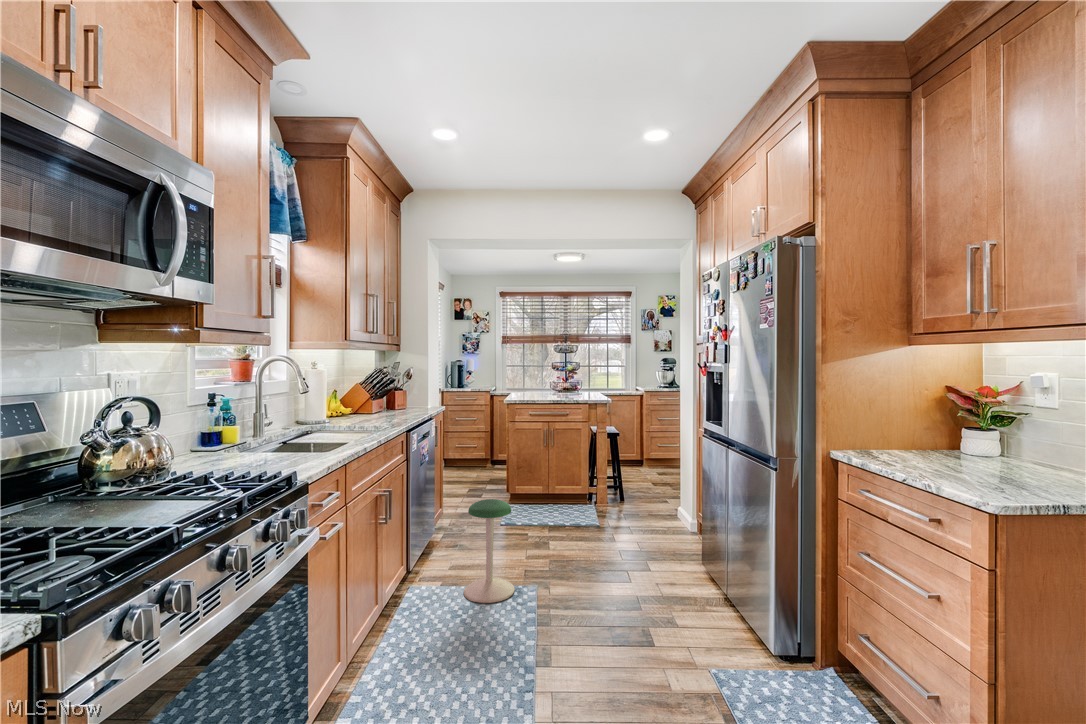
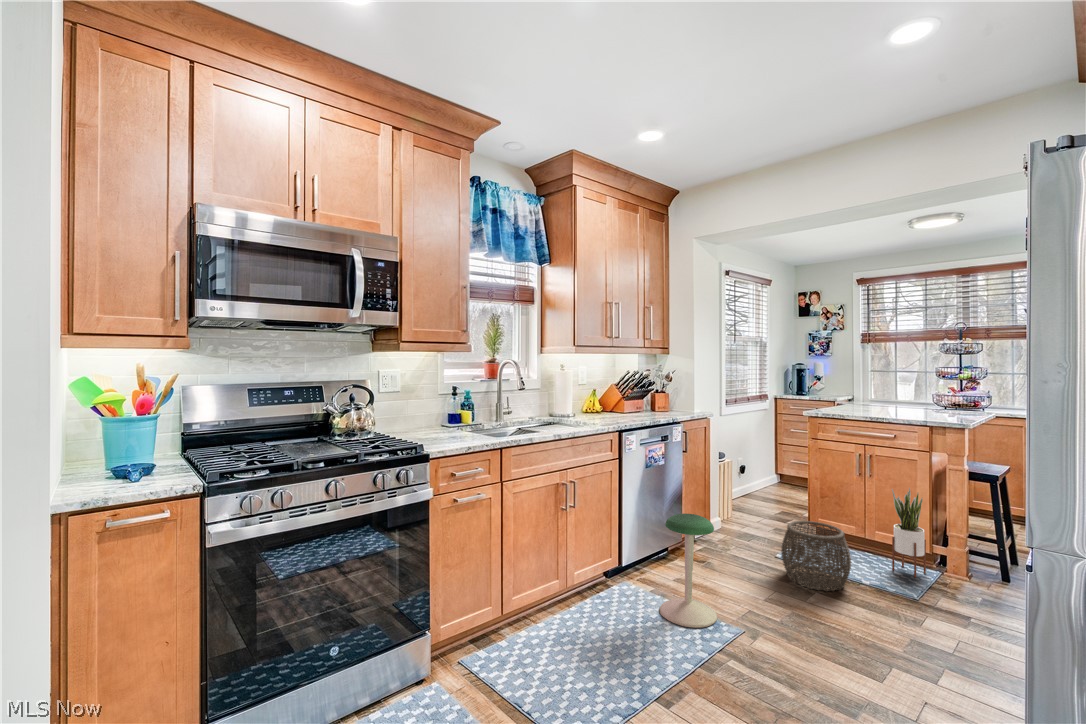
potted plant: none [573,450,590,513] -> present [892,488,926,578]
woven basket: none [518,487,567,541] -> present [781,521,851,591]

